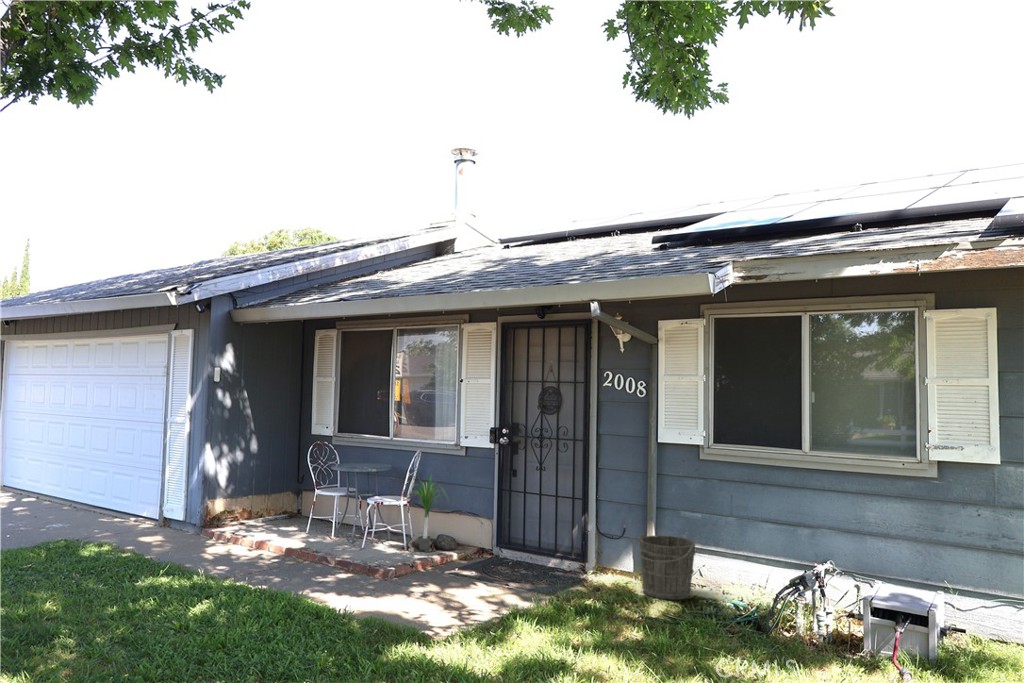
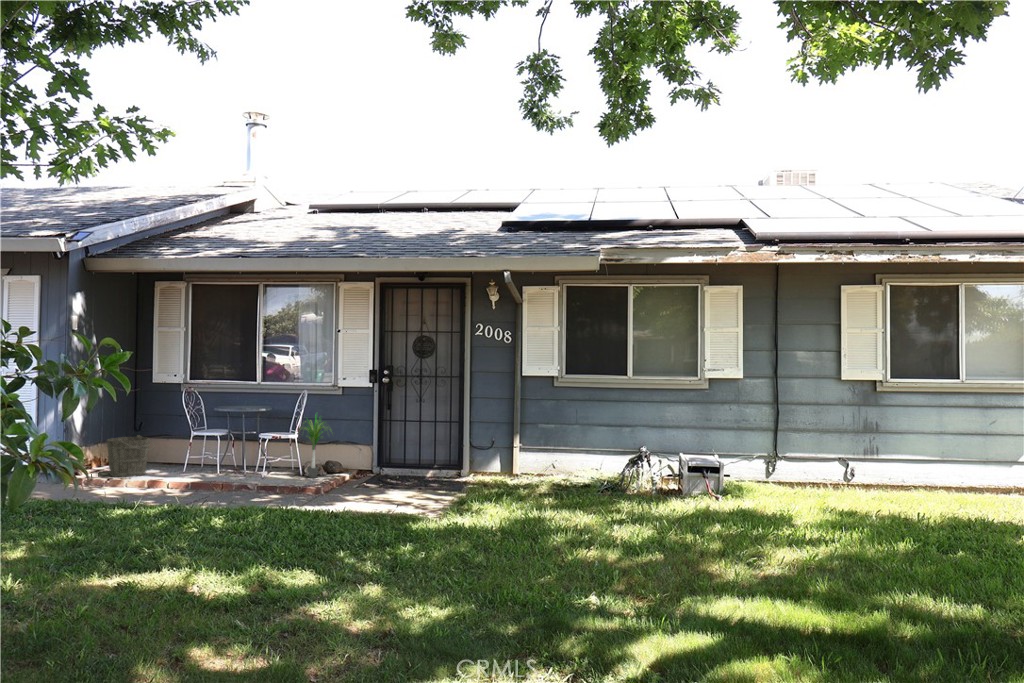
bucket: present [633,534,696,600] -> present [107,435,150,477]

